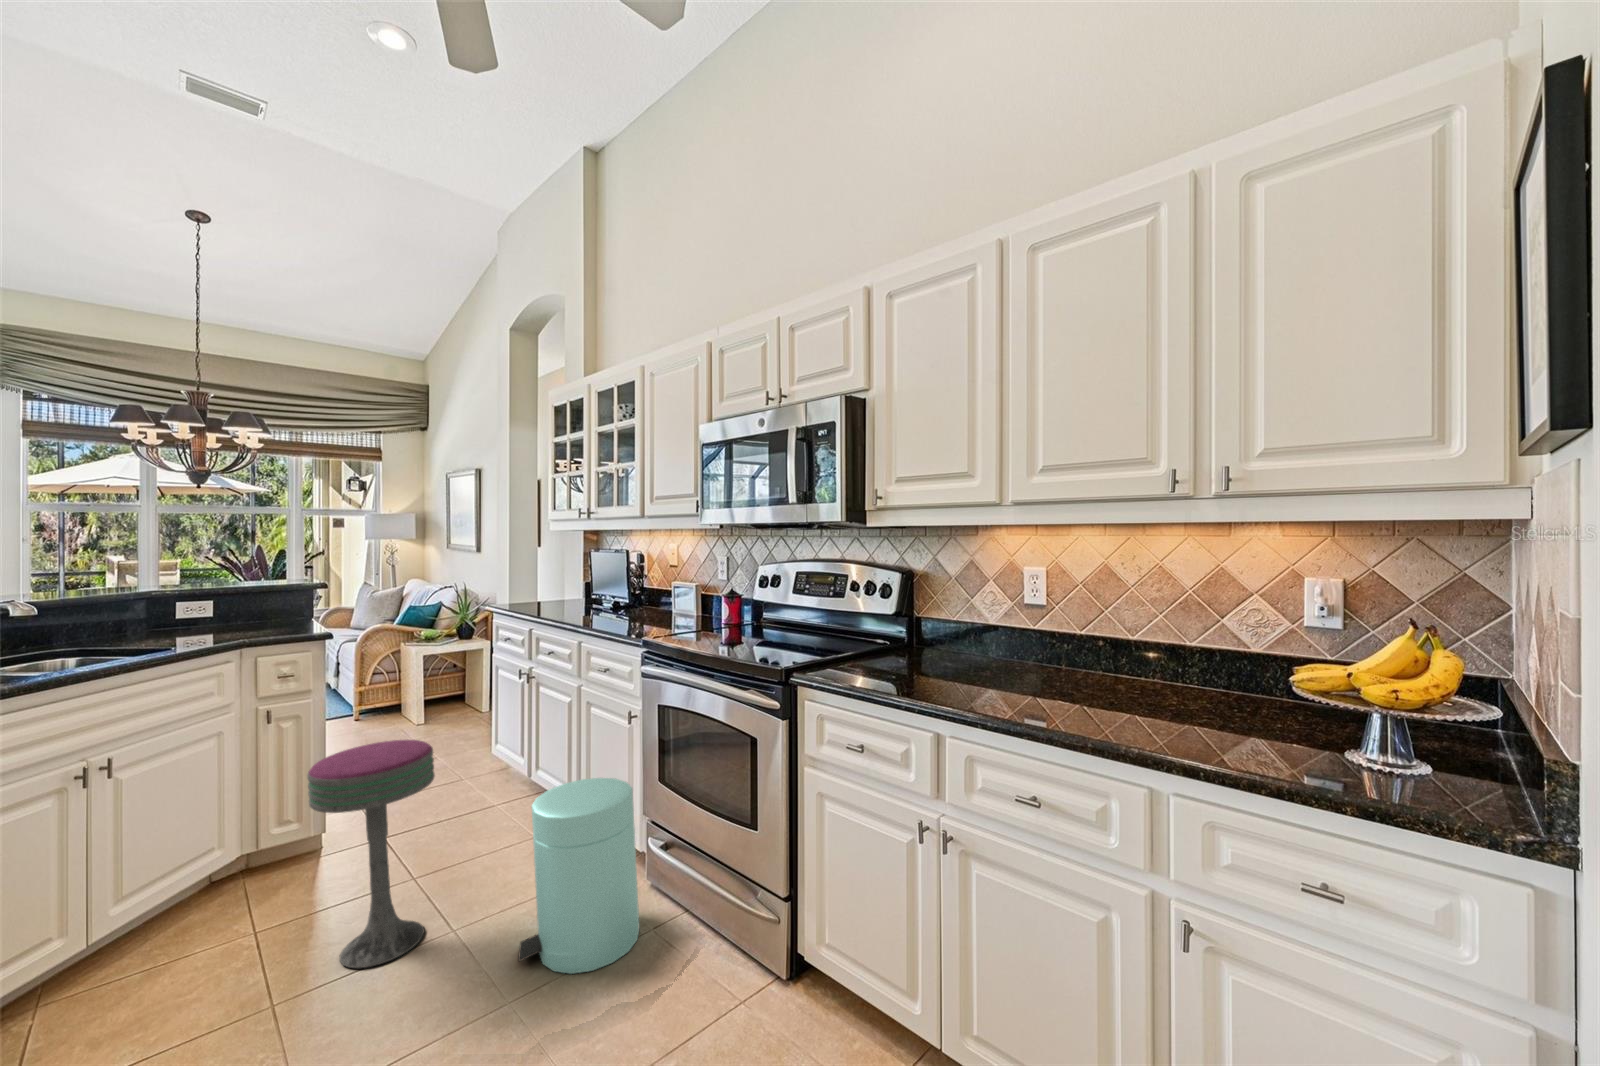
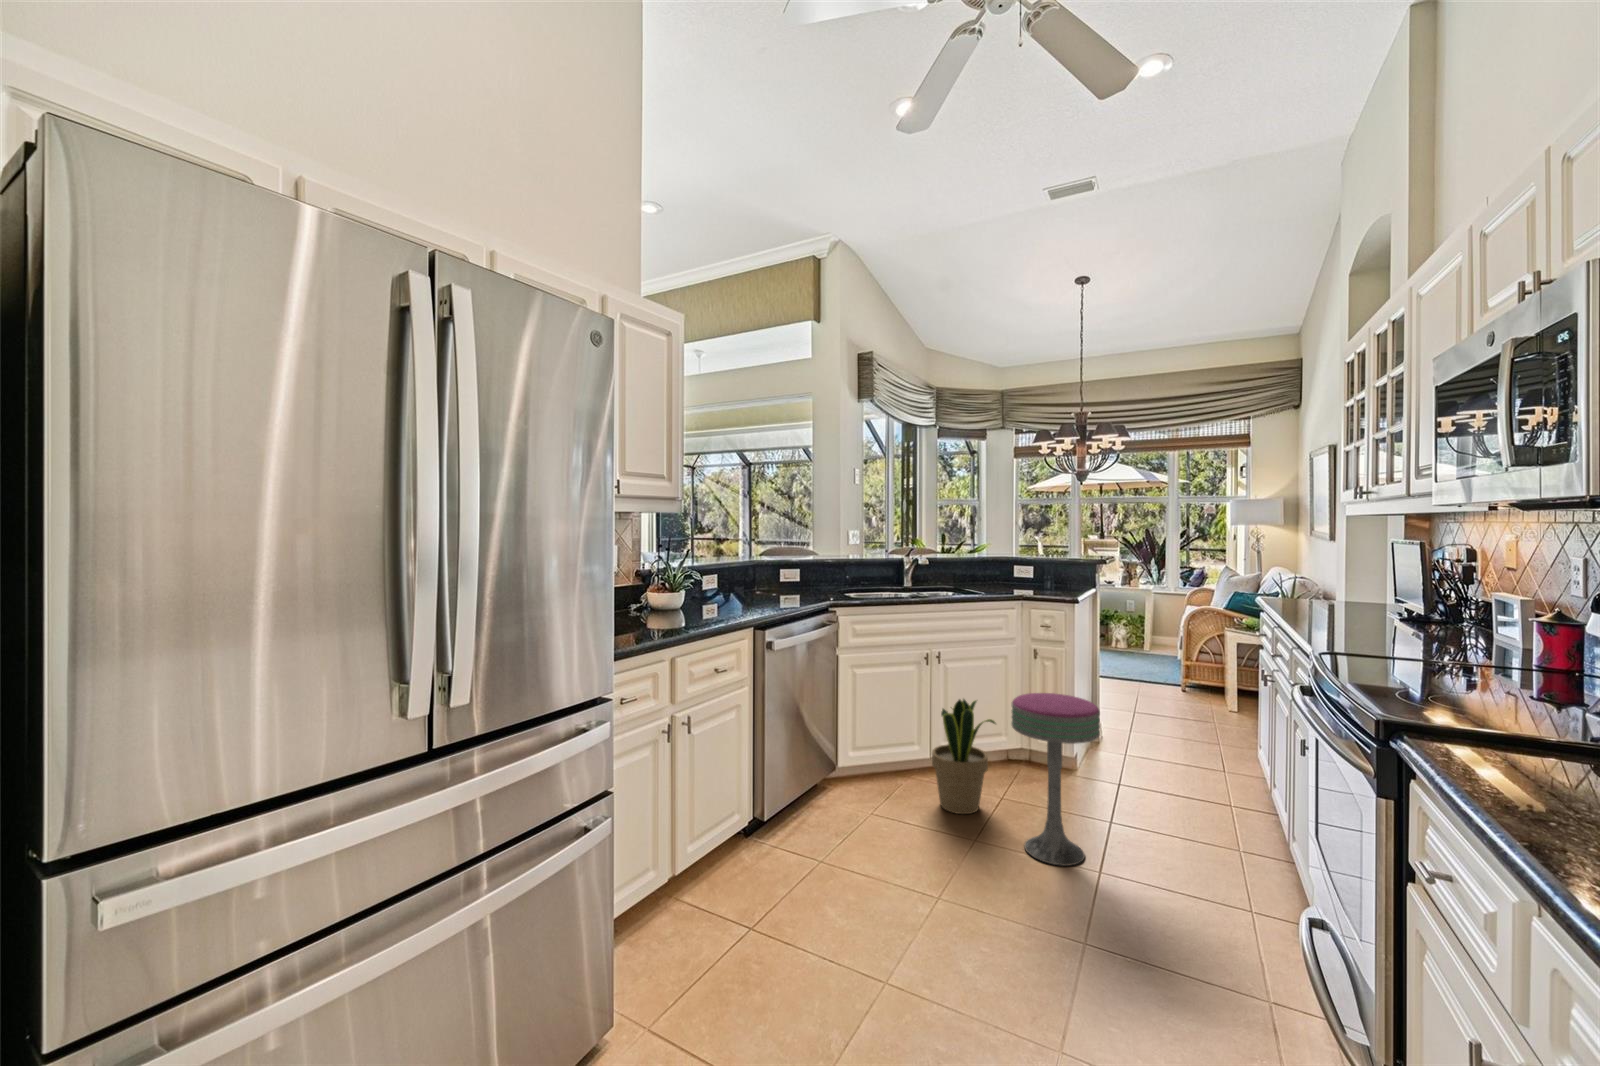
trash can: present [518,778,639,974] -> none [1115,792,1250,997]
potted plant: none [118,808,252,1009] -> present [932,699,995,814]

